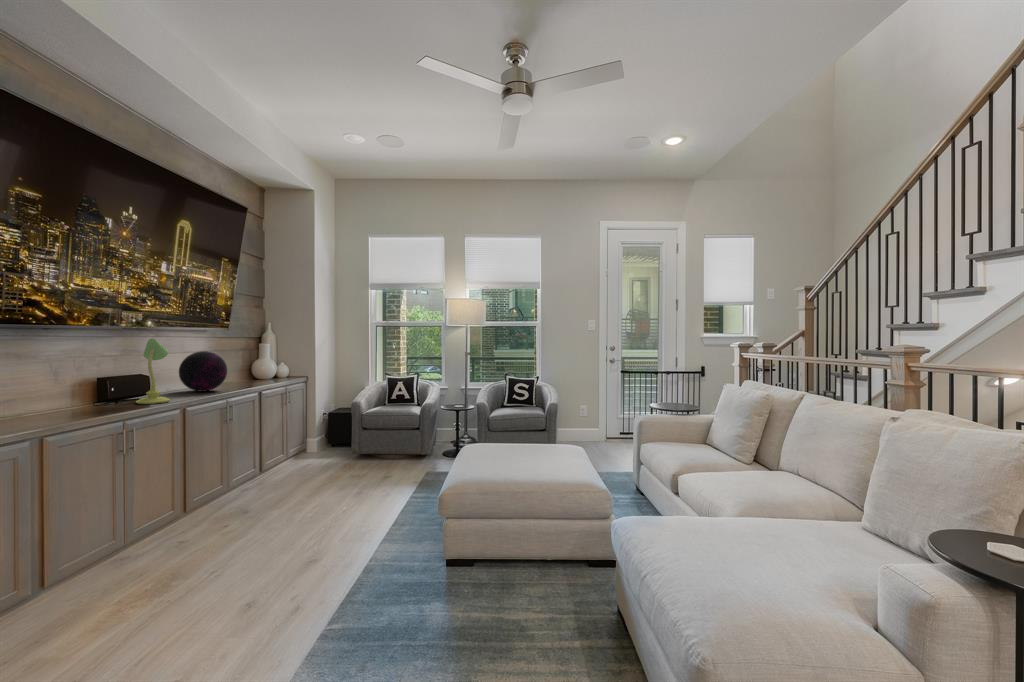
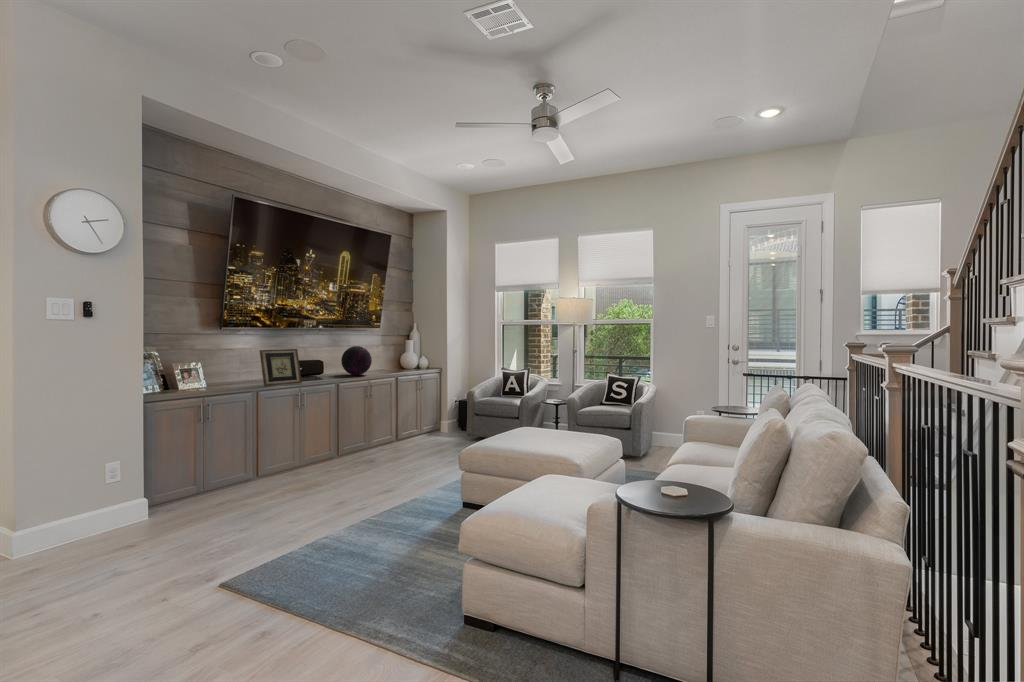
table lamp: present [136,339,170,404] -> none [311,338,330,381]
picture frame: none [38,356,124,419] -> present [259,349,302,386]

